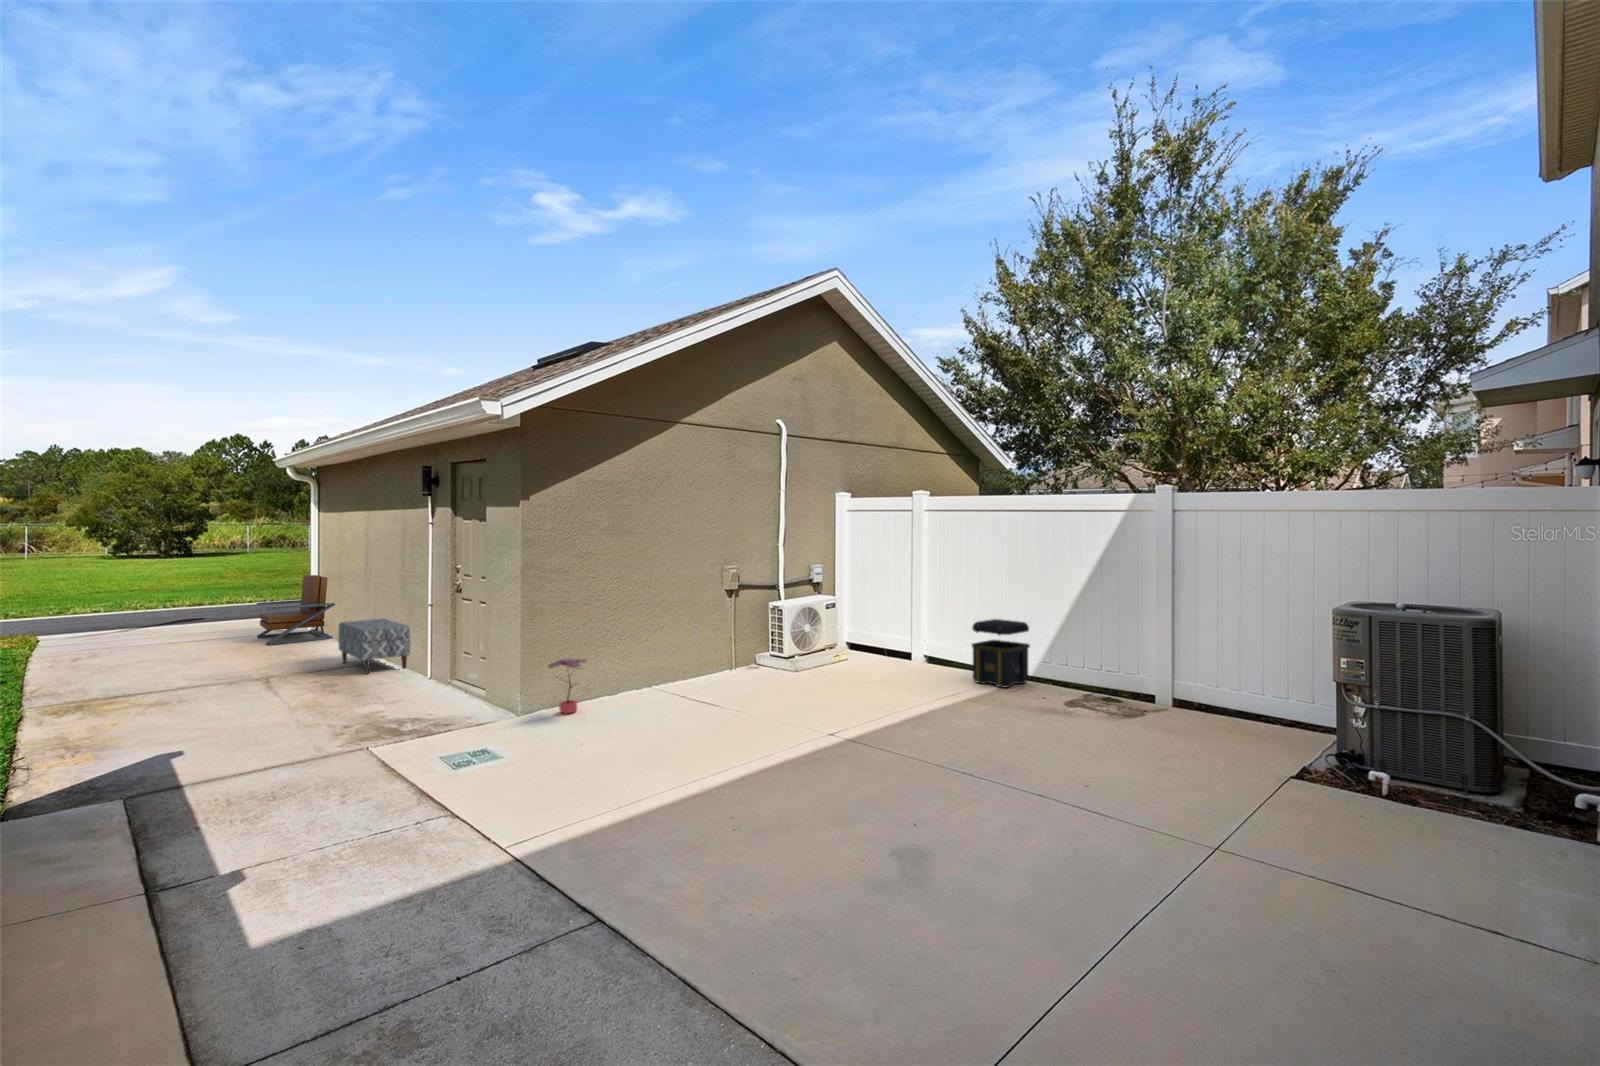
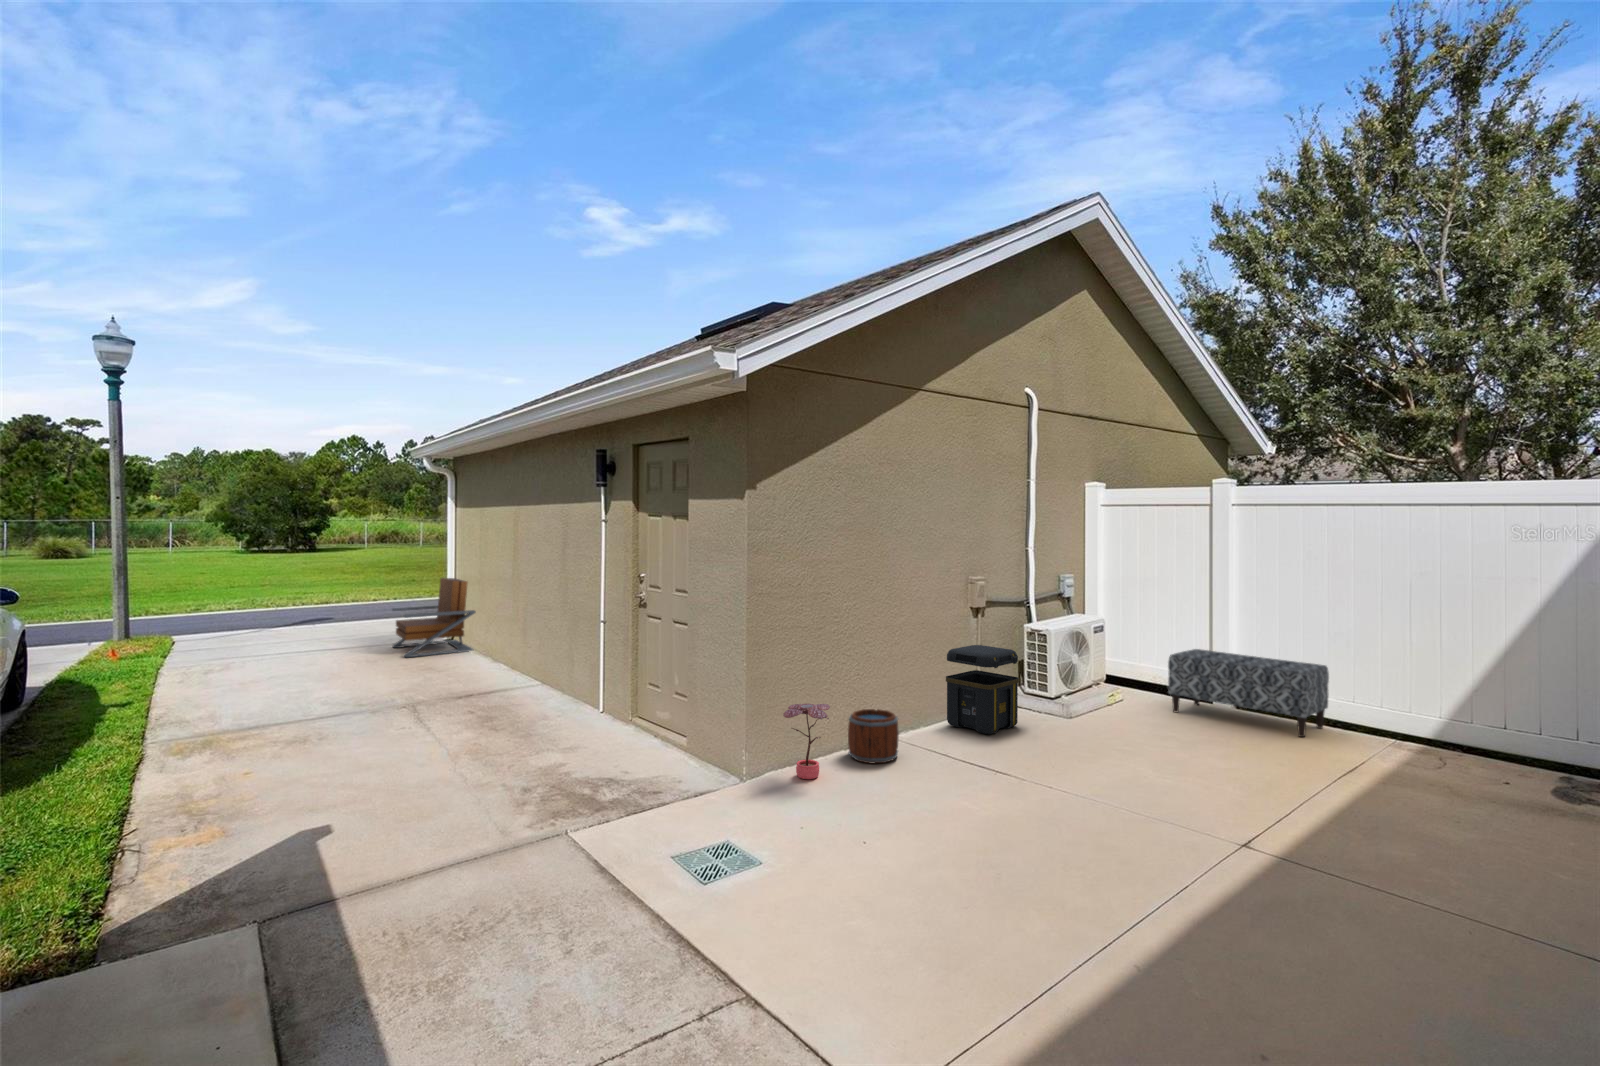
bench: present [338,619,410,674] -> present [1168,649,1329,737]
toolbox: present [972,619,1030,687] -> present [946,645,1019,734]
bucket: none [608,664,647,703] -> present [848,709,899,763]

